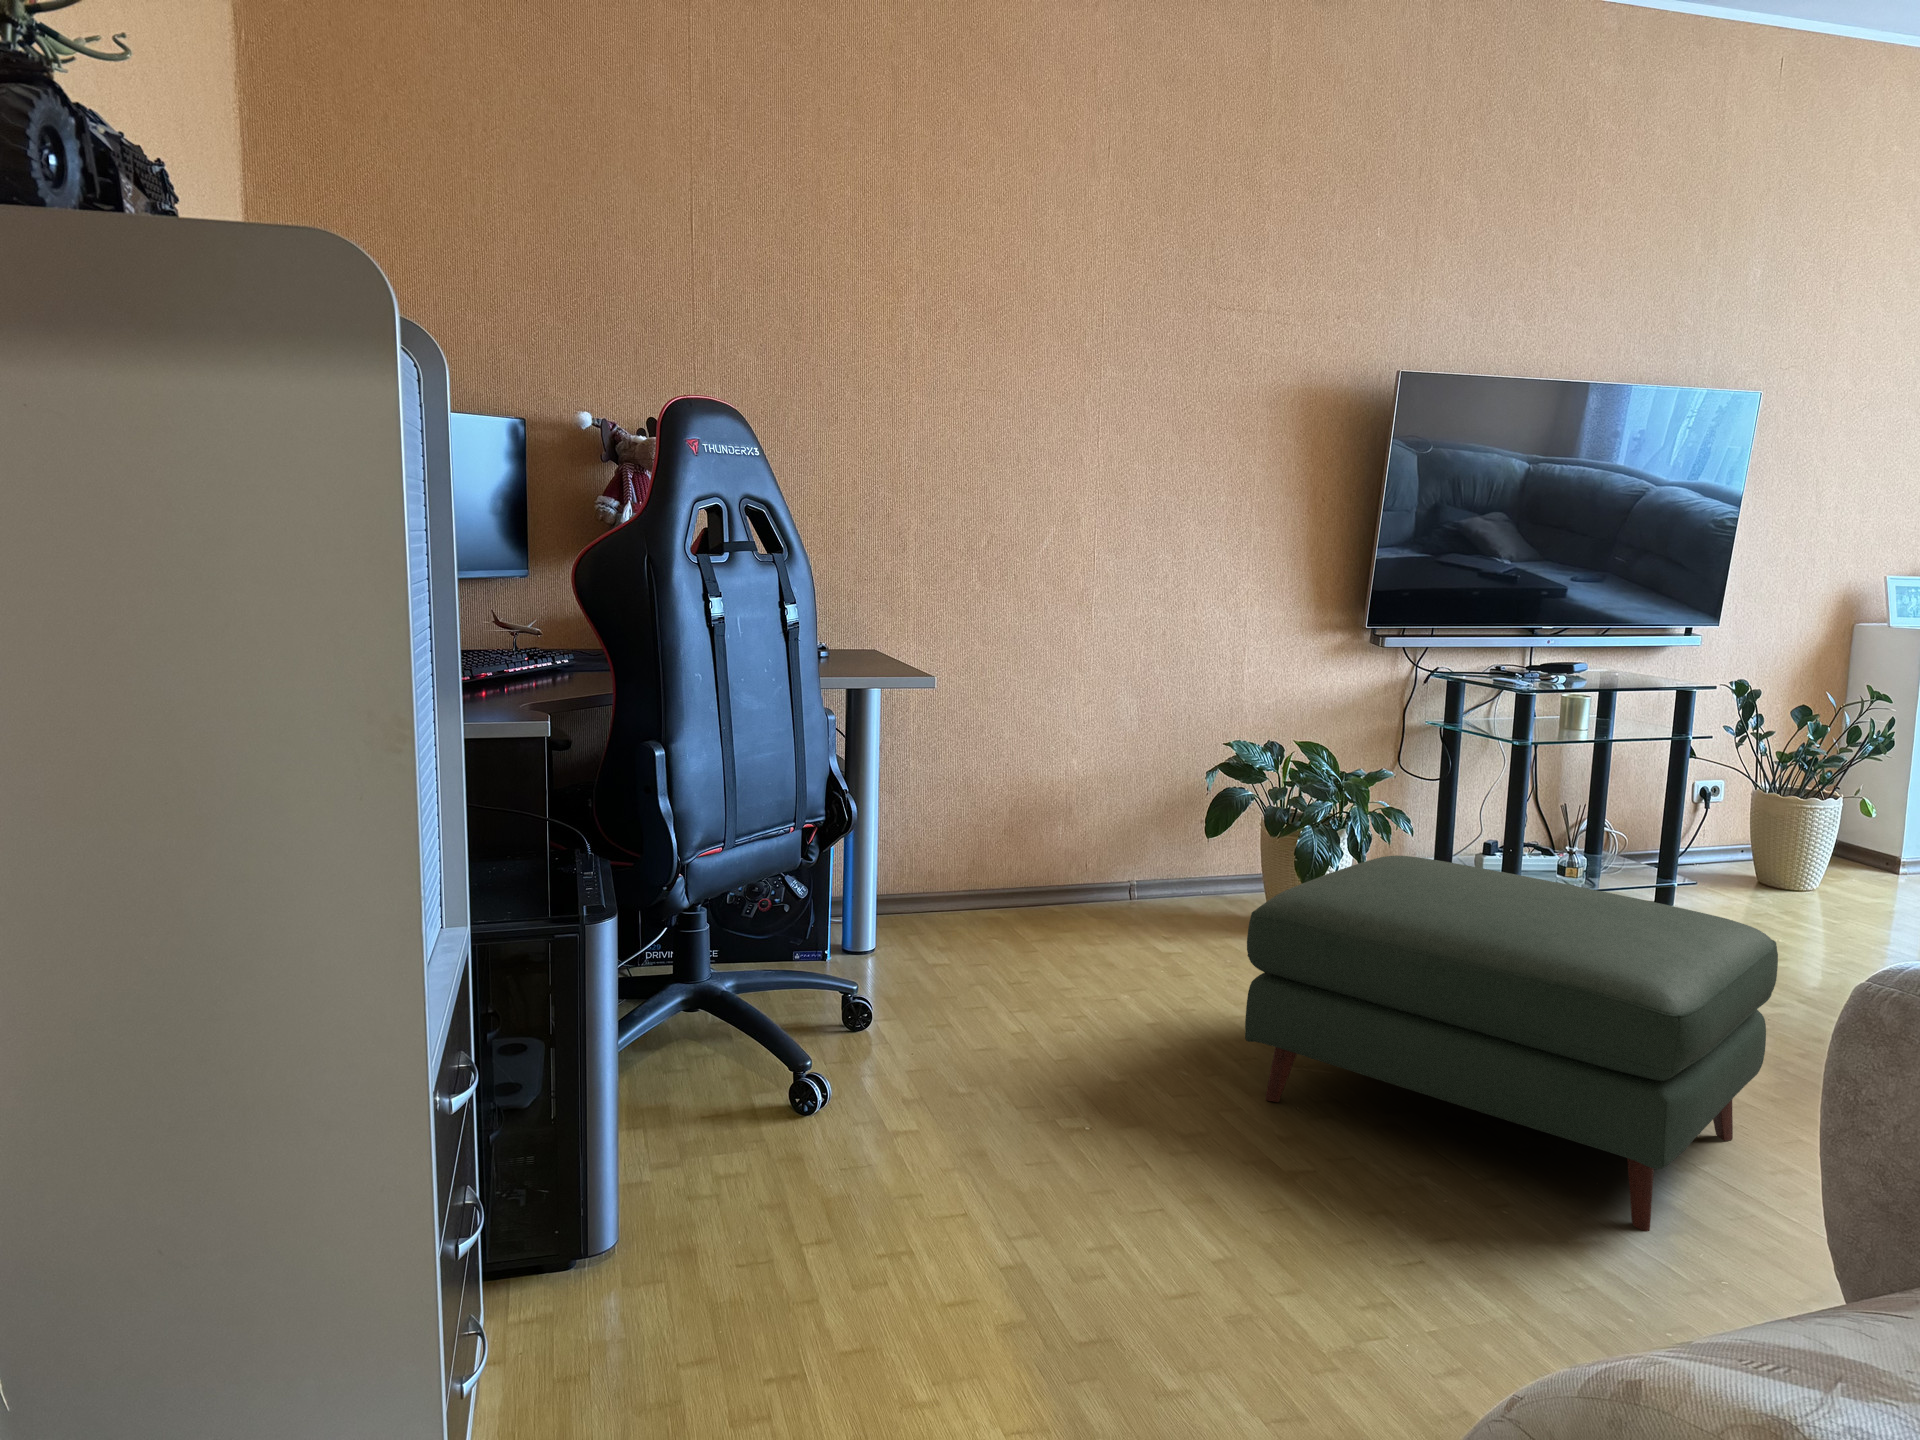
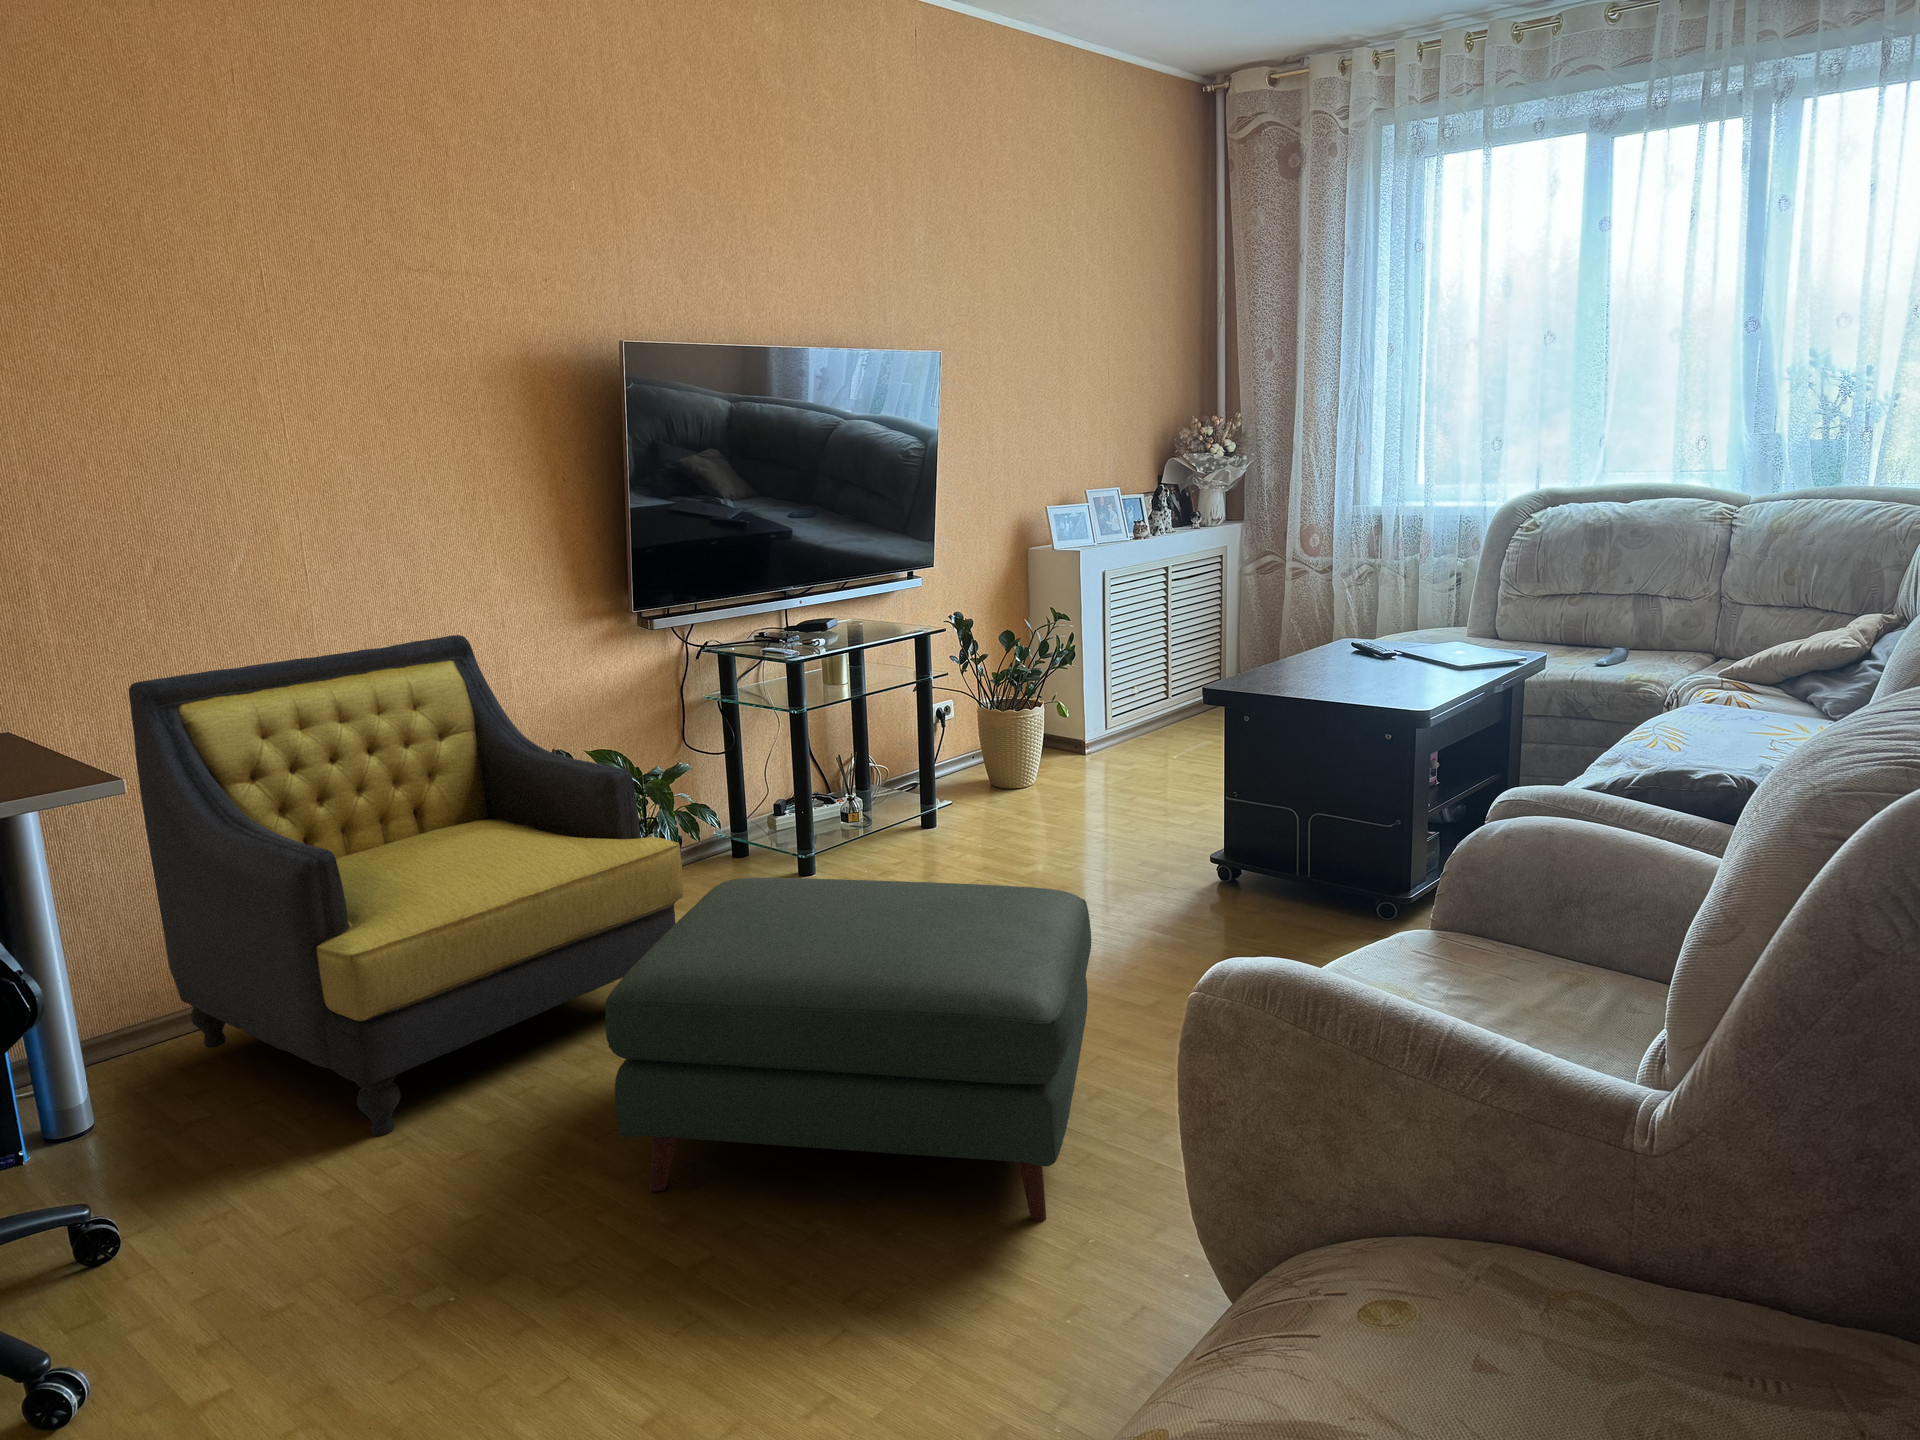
armchair: none [944,624,1361,1009] -> present [129,635,683,1136]

